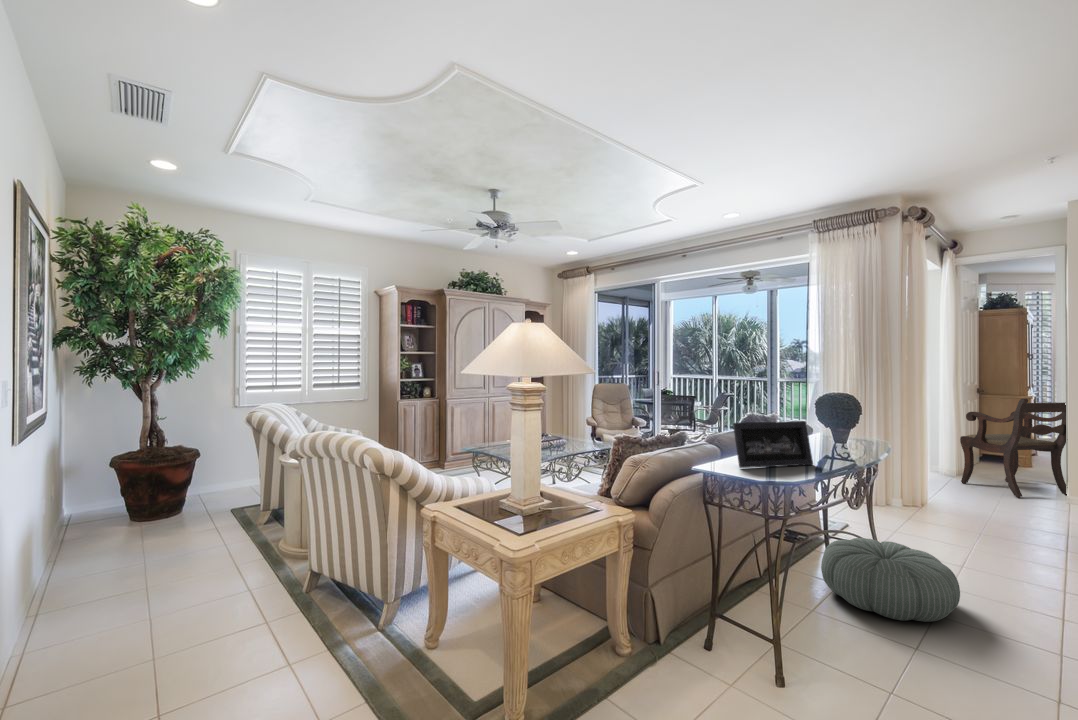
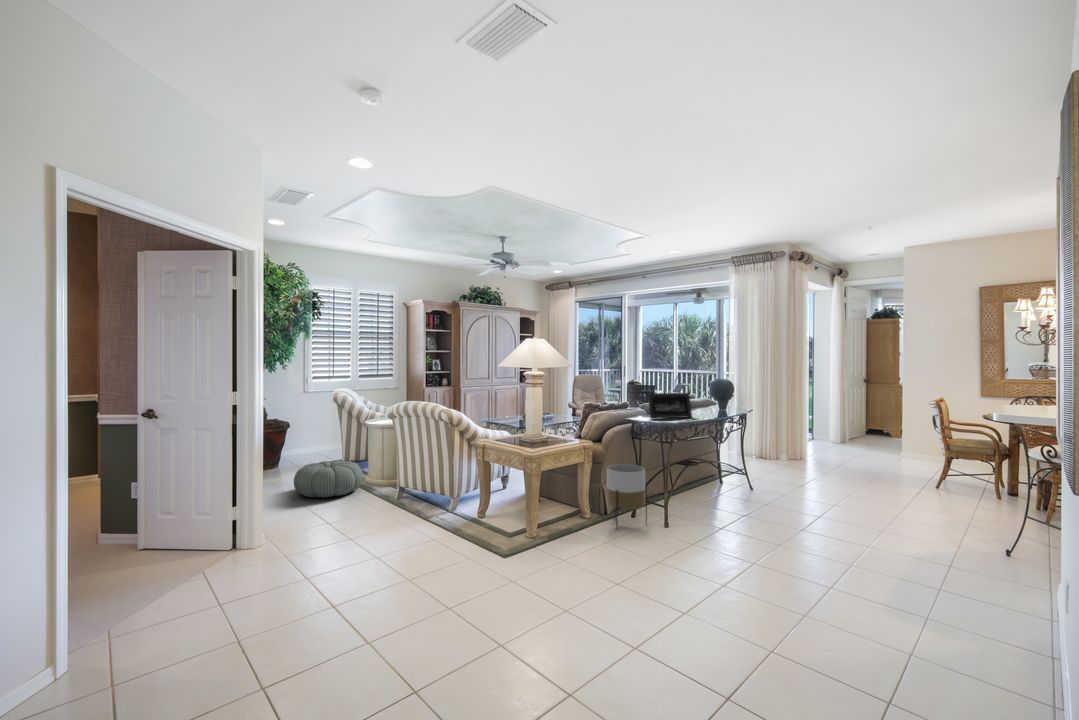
armchair: present [960,398,1067,498] -> none [846,384,919,456]
pouf: present [821,538,960,622] -> present [294,460,363,498]
planter: none [662,550,740,687] -> present [606,464,647,527]

